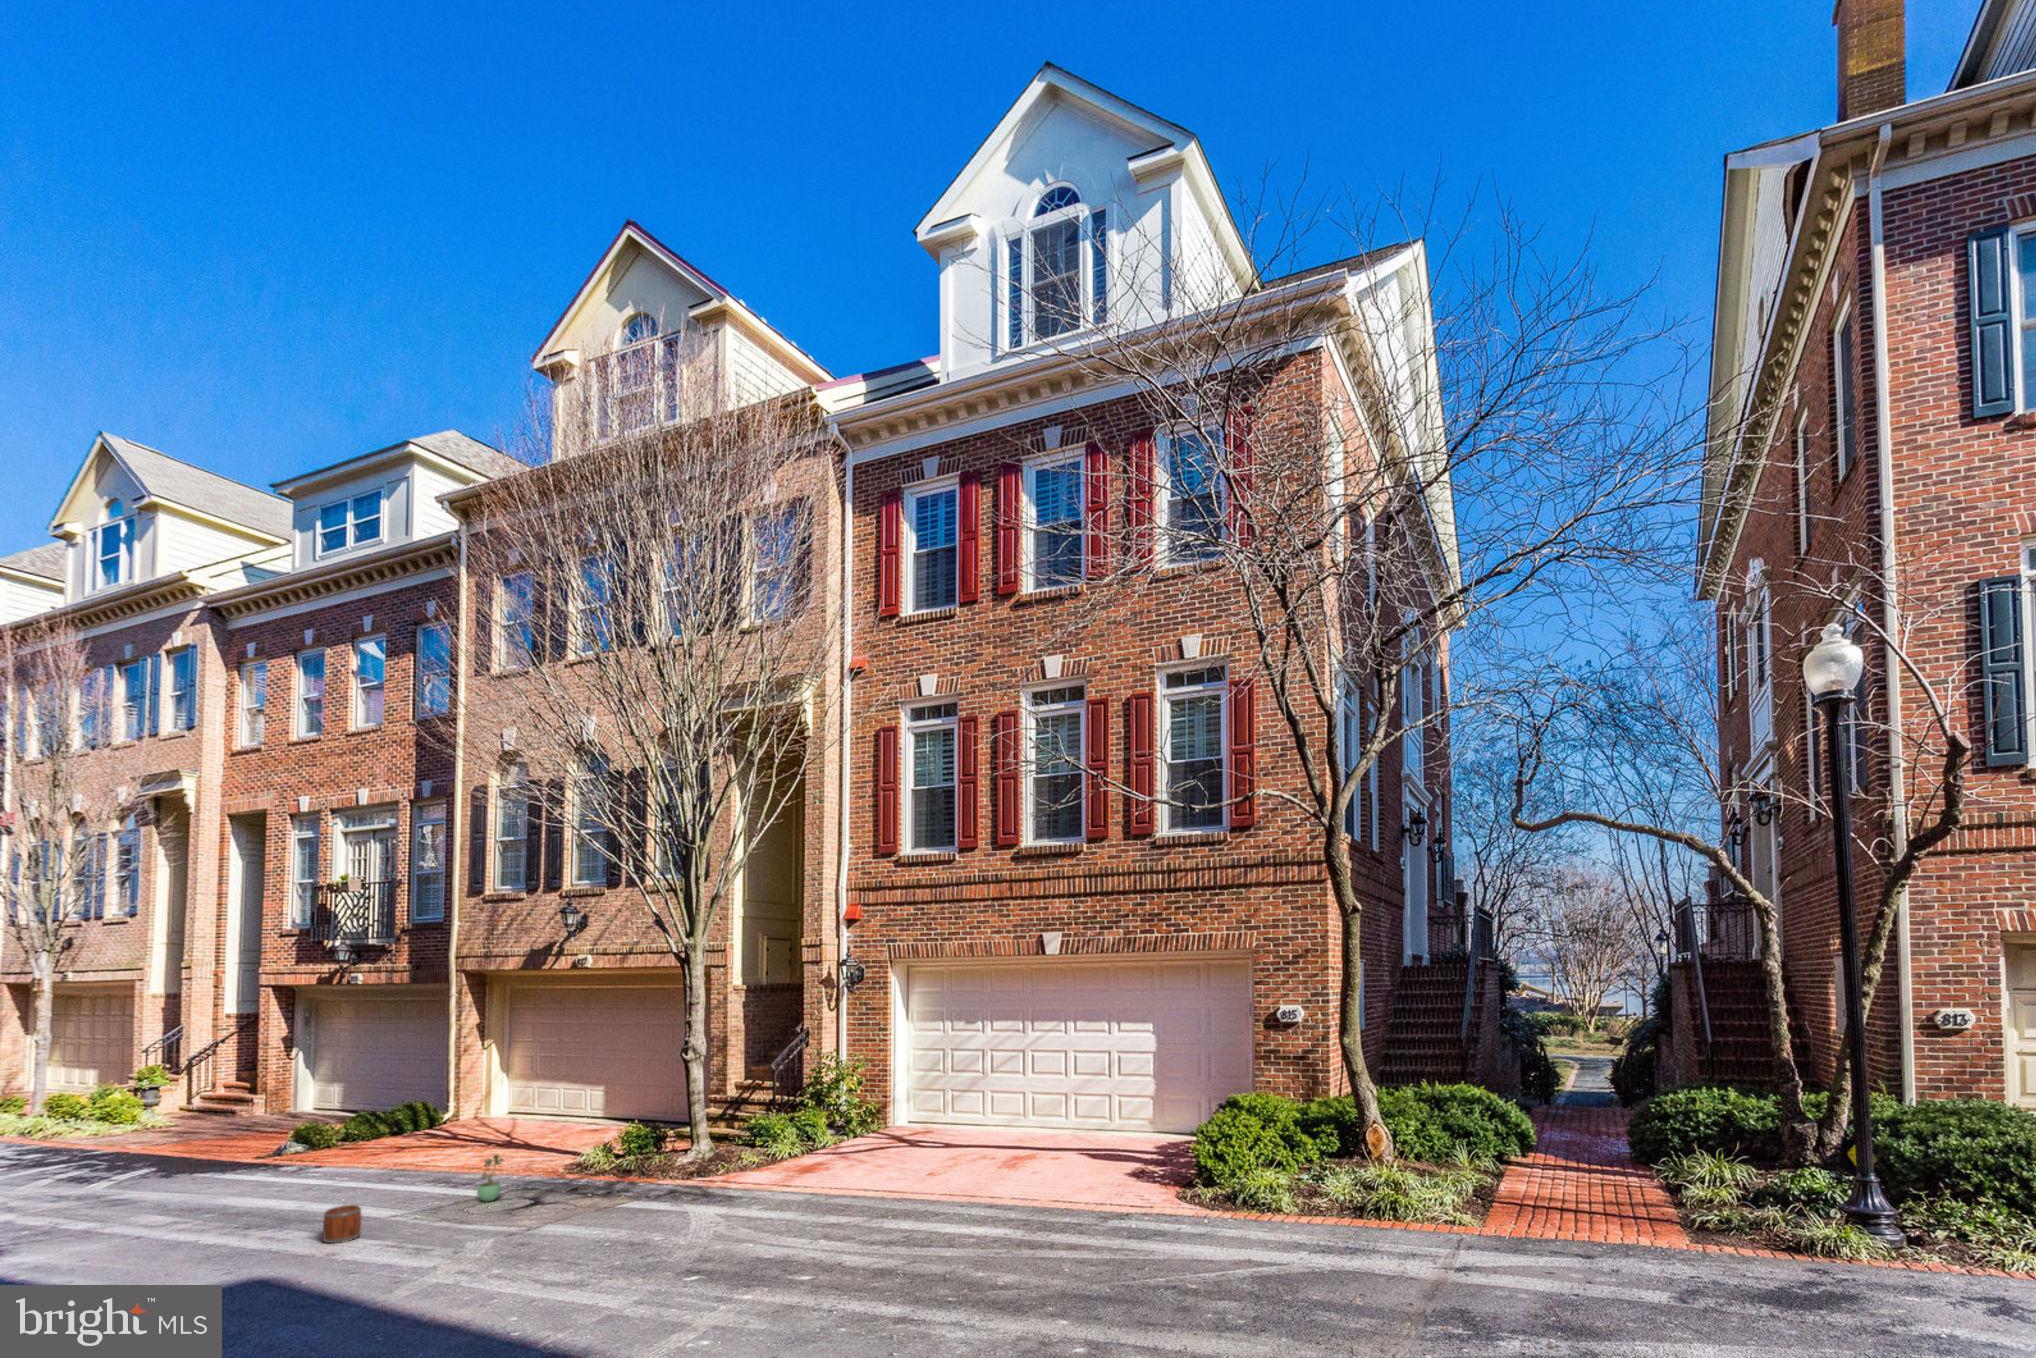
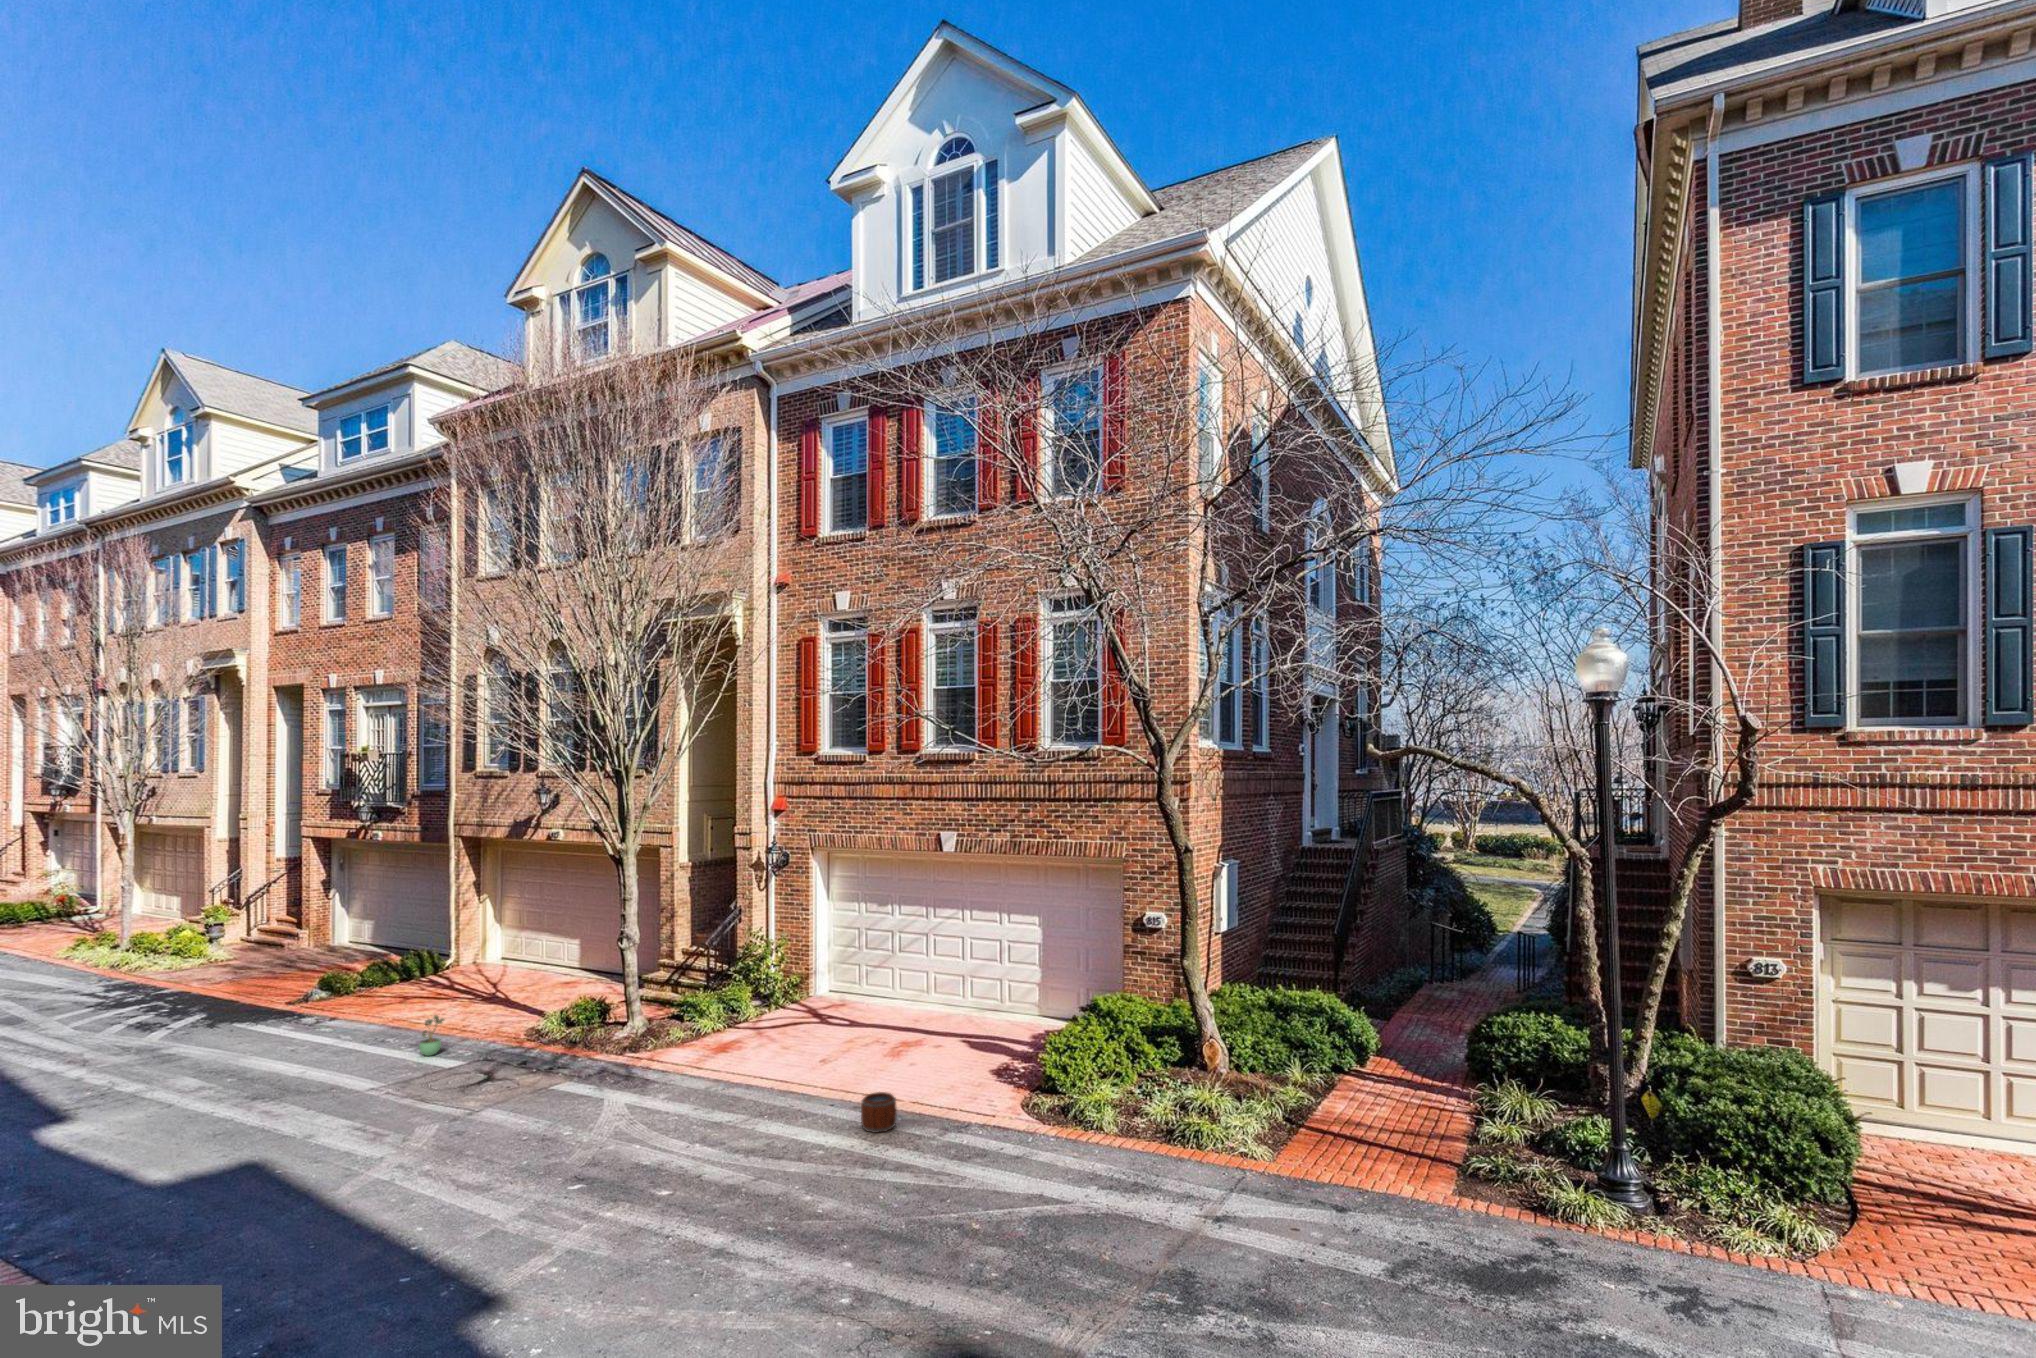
bucket: present [323,1205,361,1243] -> present [861,1092,897,1133]

